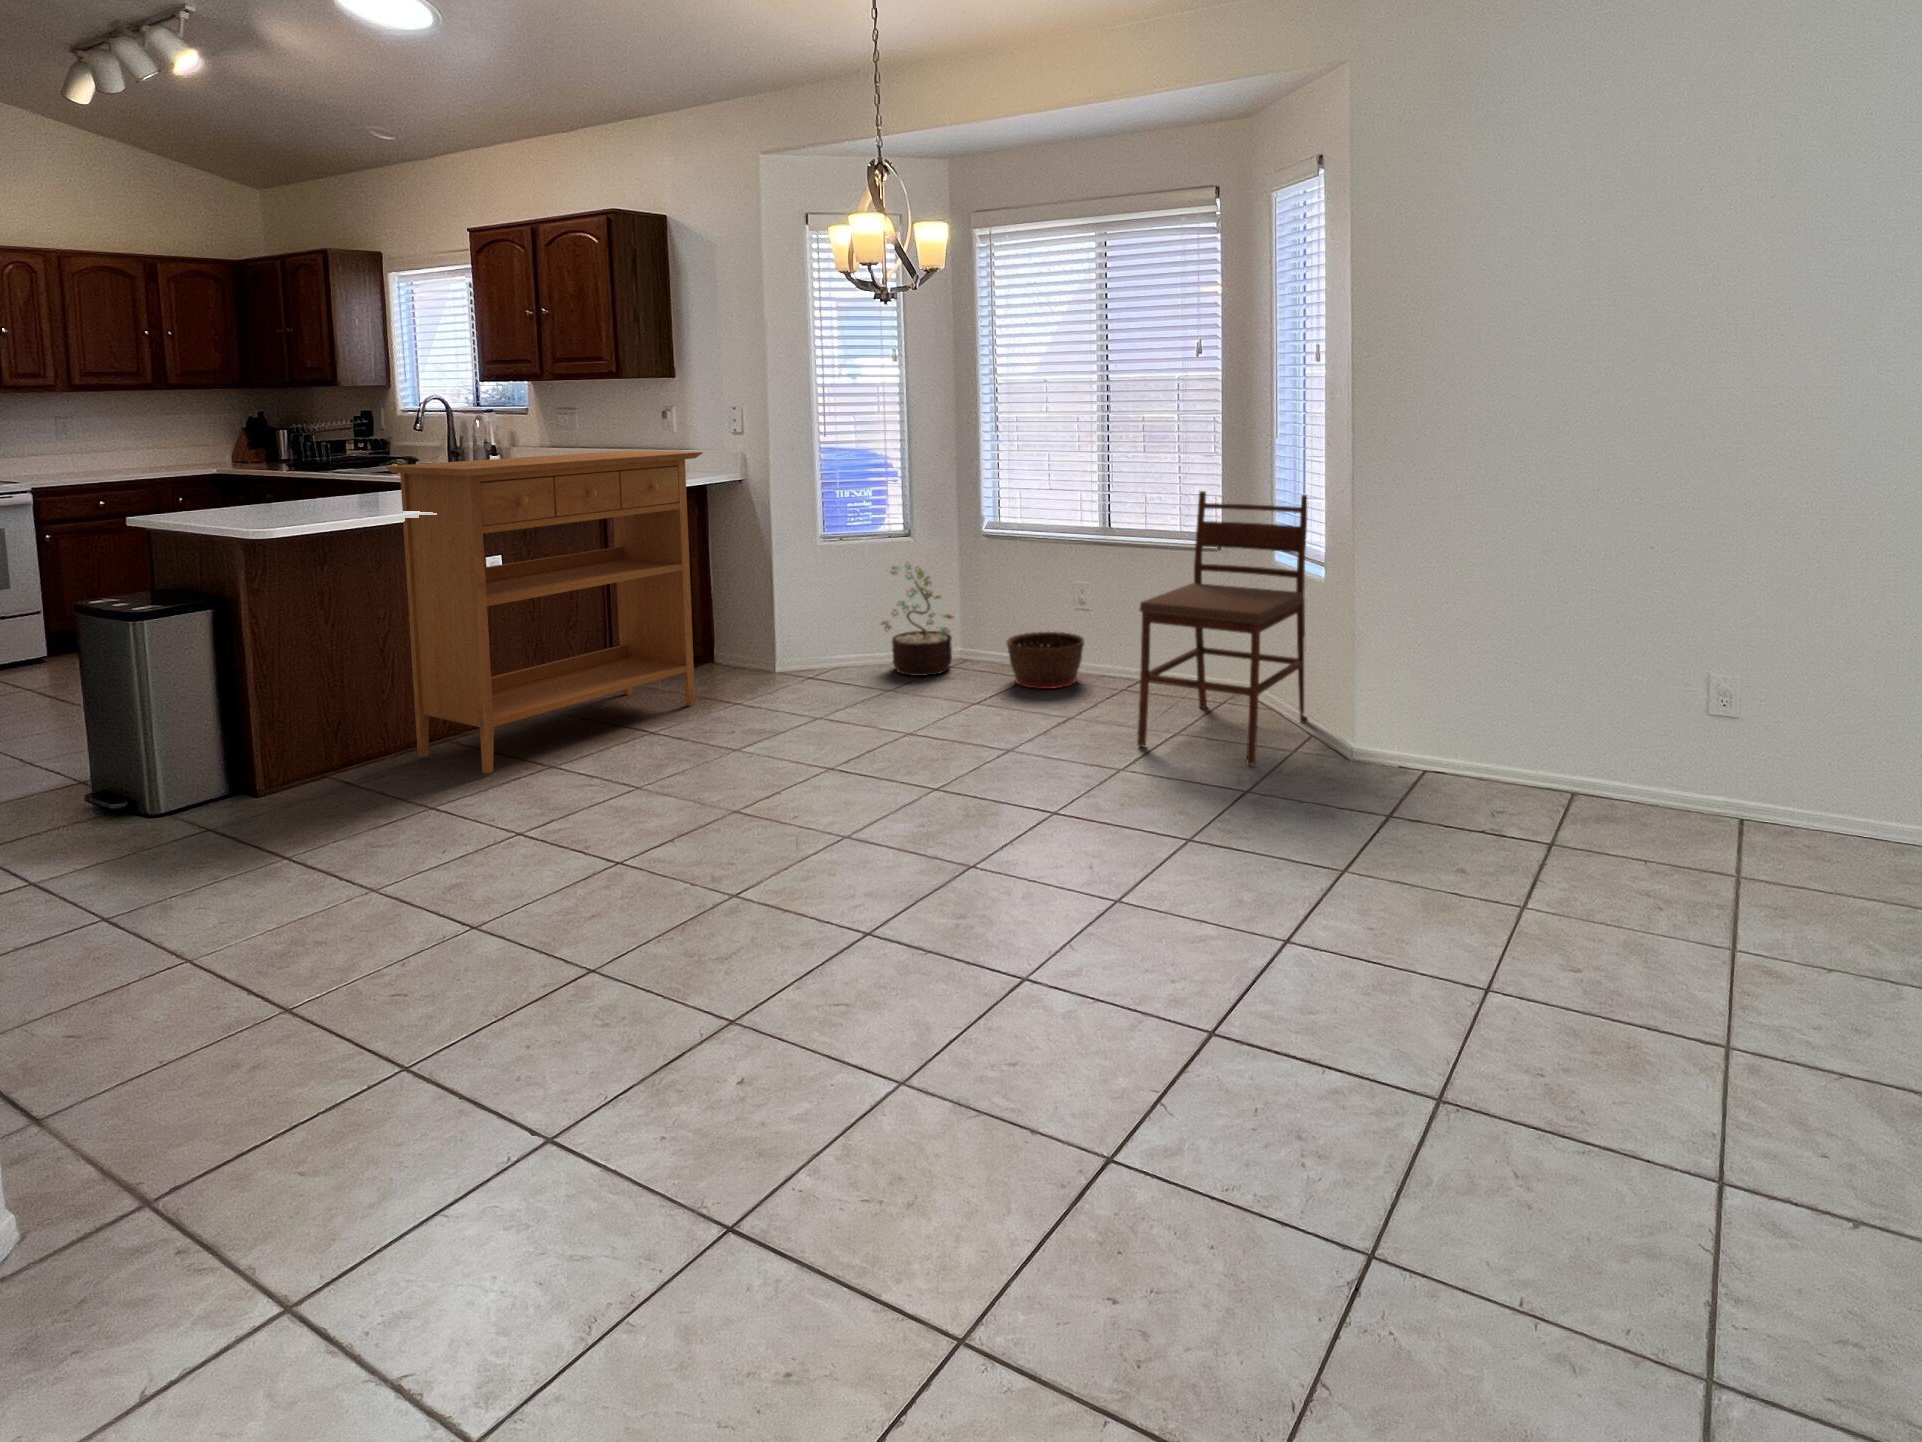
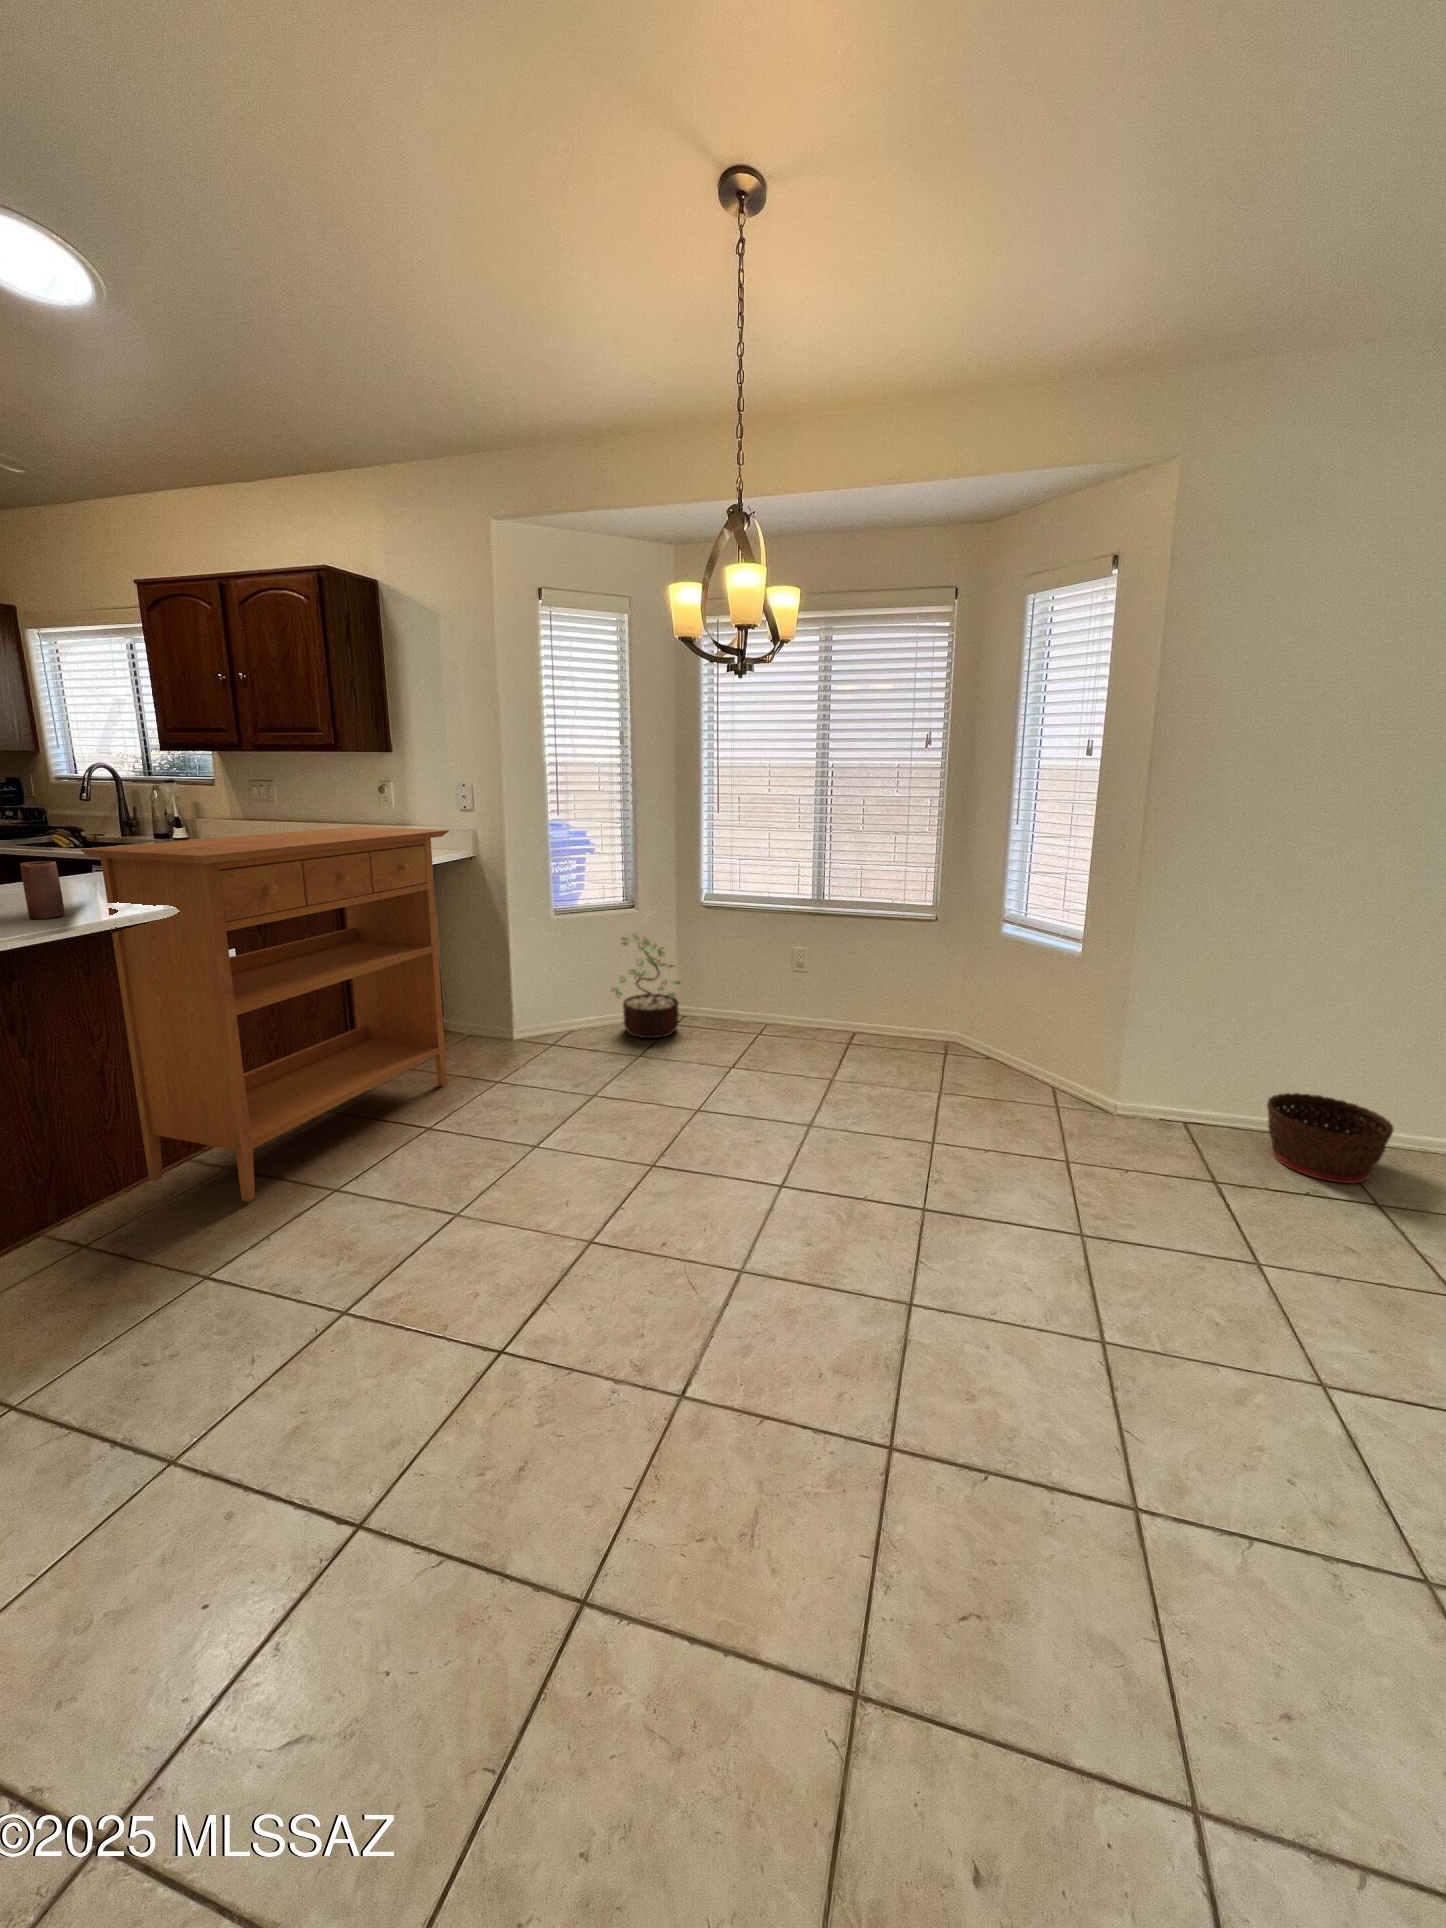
candle: none [340,475,368,519] -> present [20,861,65,919]
dining chair: present [1137,491,1308,765] -> none [912,870,1046,1127]
basket: present [1007,632,1084,689] -> present [1267,1093,1393,1183]

